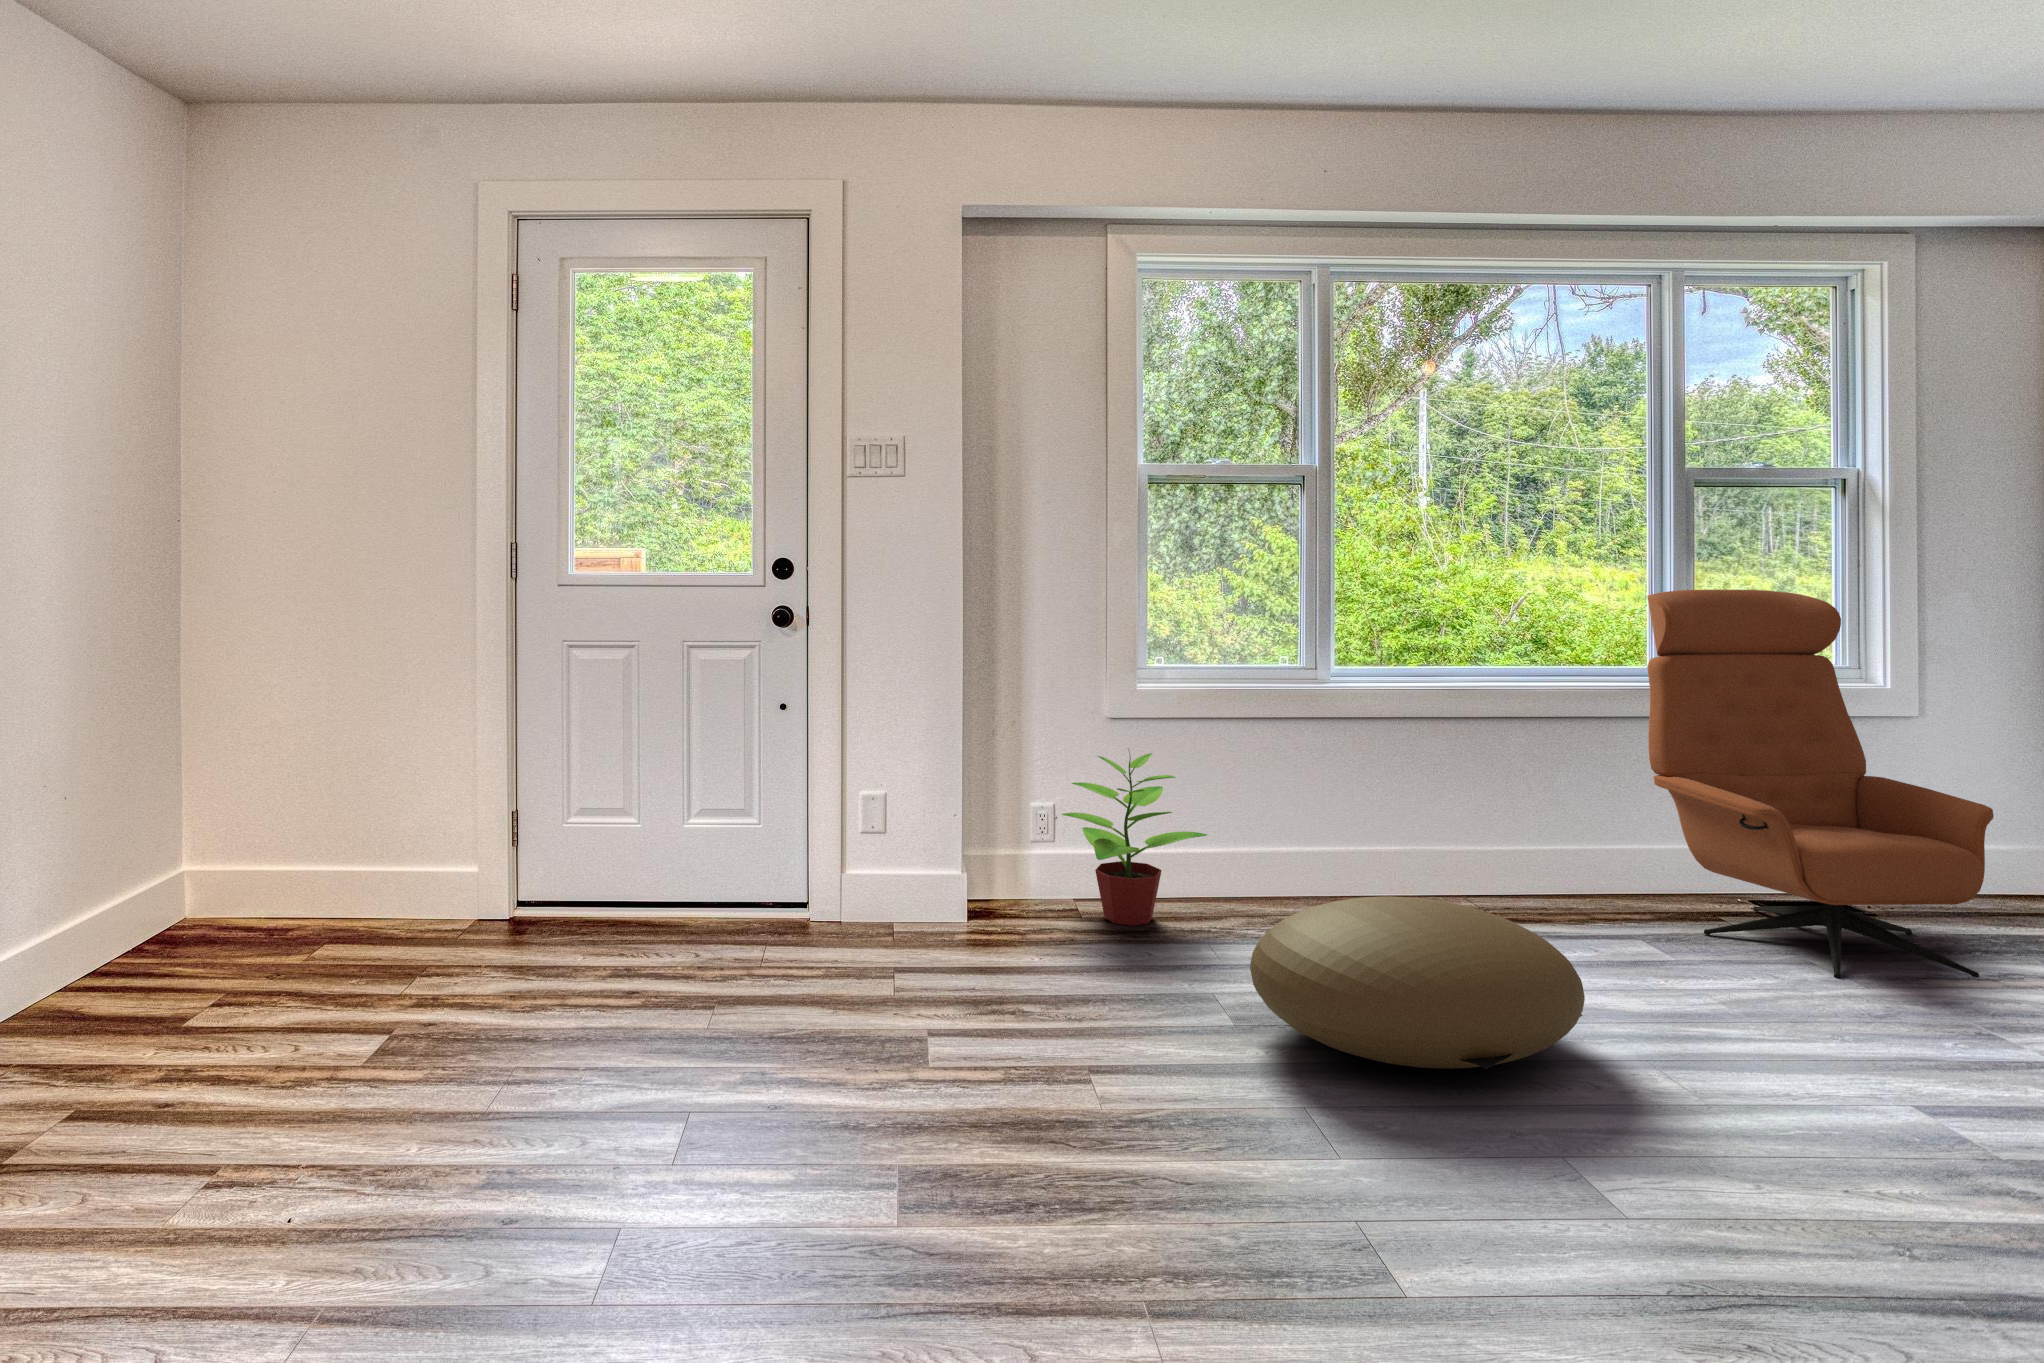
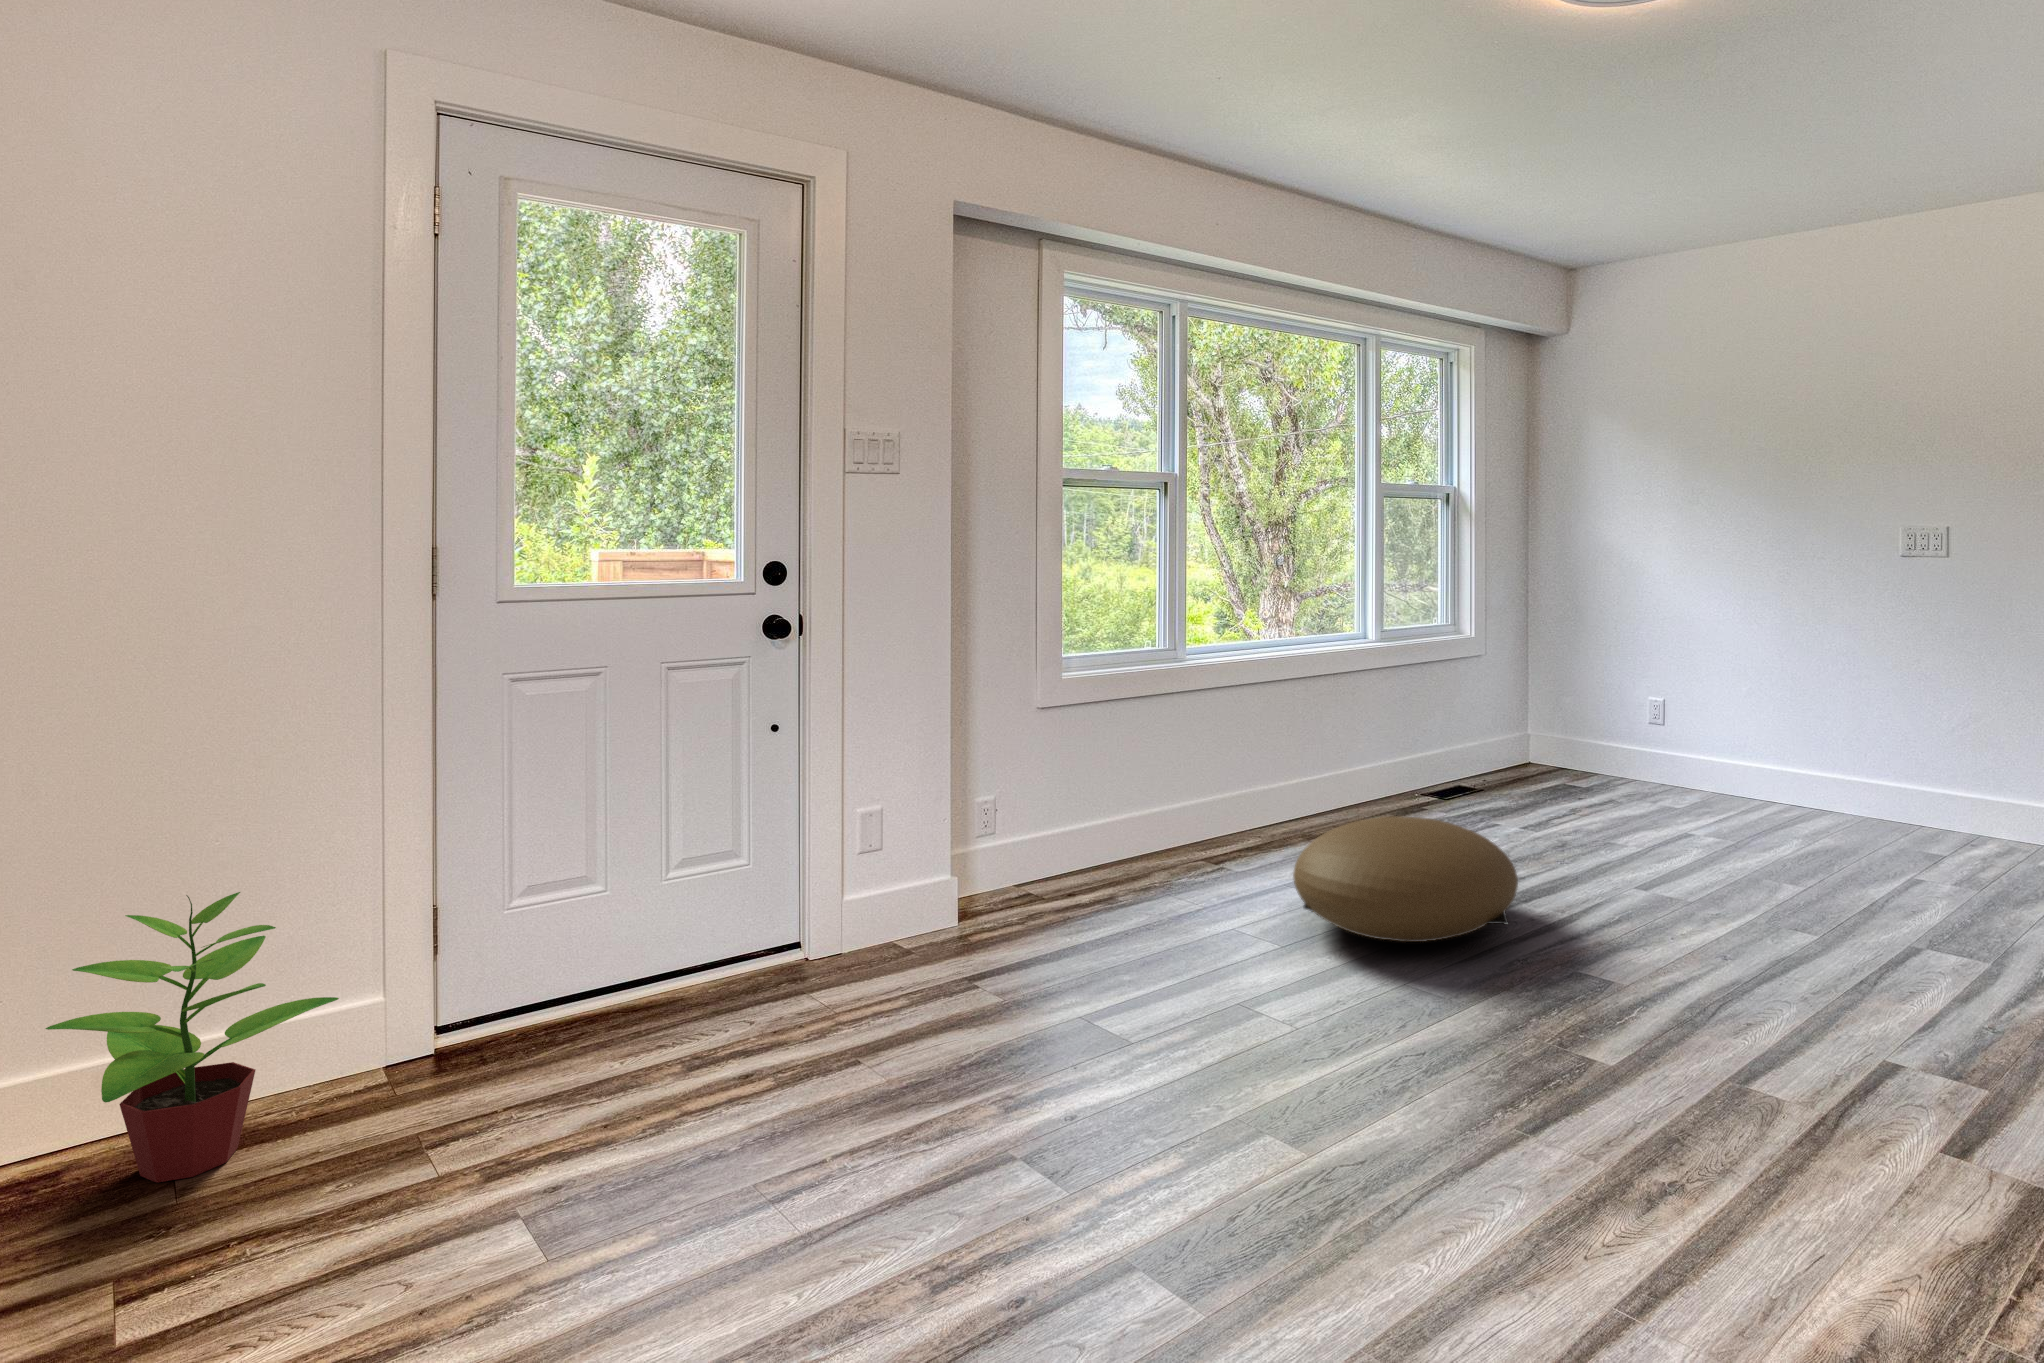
lounge chair: present [1647,590,1994,978] -> none [1374,573,1575,826]
potted plant: present [1062,753,1207,926] -> present [46,892,339,1183]

